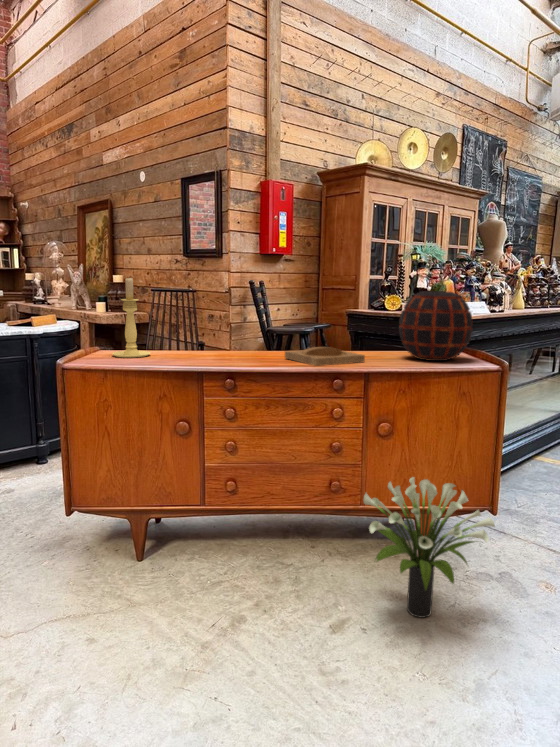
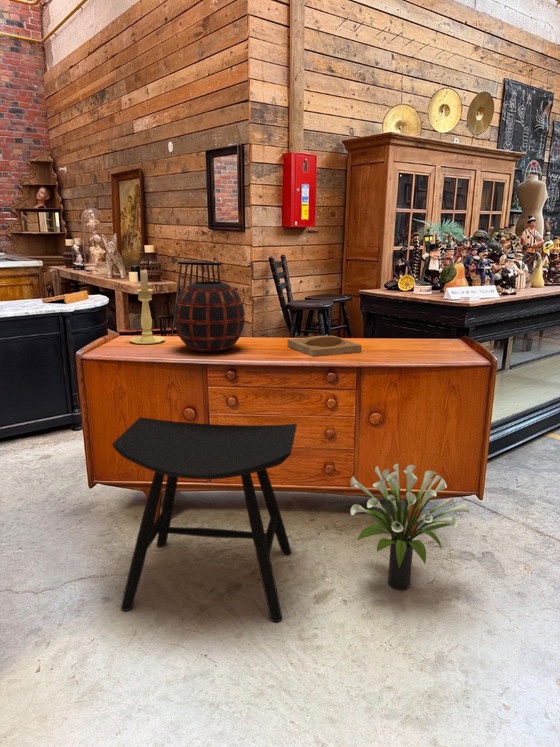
decorative vase: present [399,291,473,361] -> present [174,281,245,352]
stool: none [102,432,307,660] -> present [112,417,297,622]

